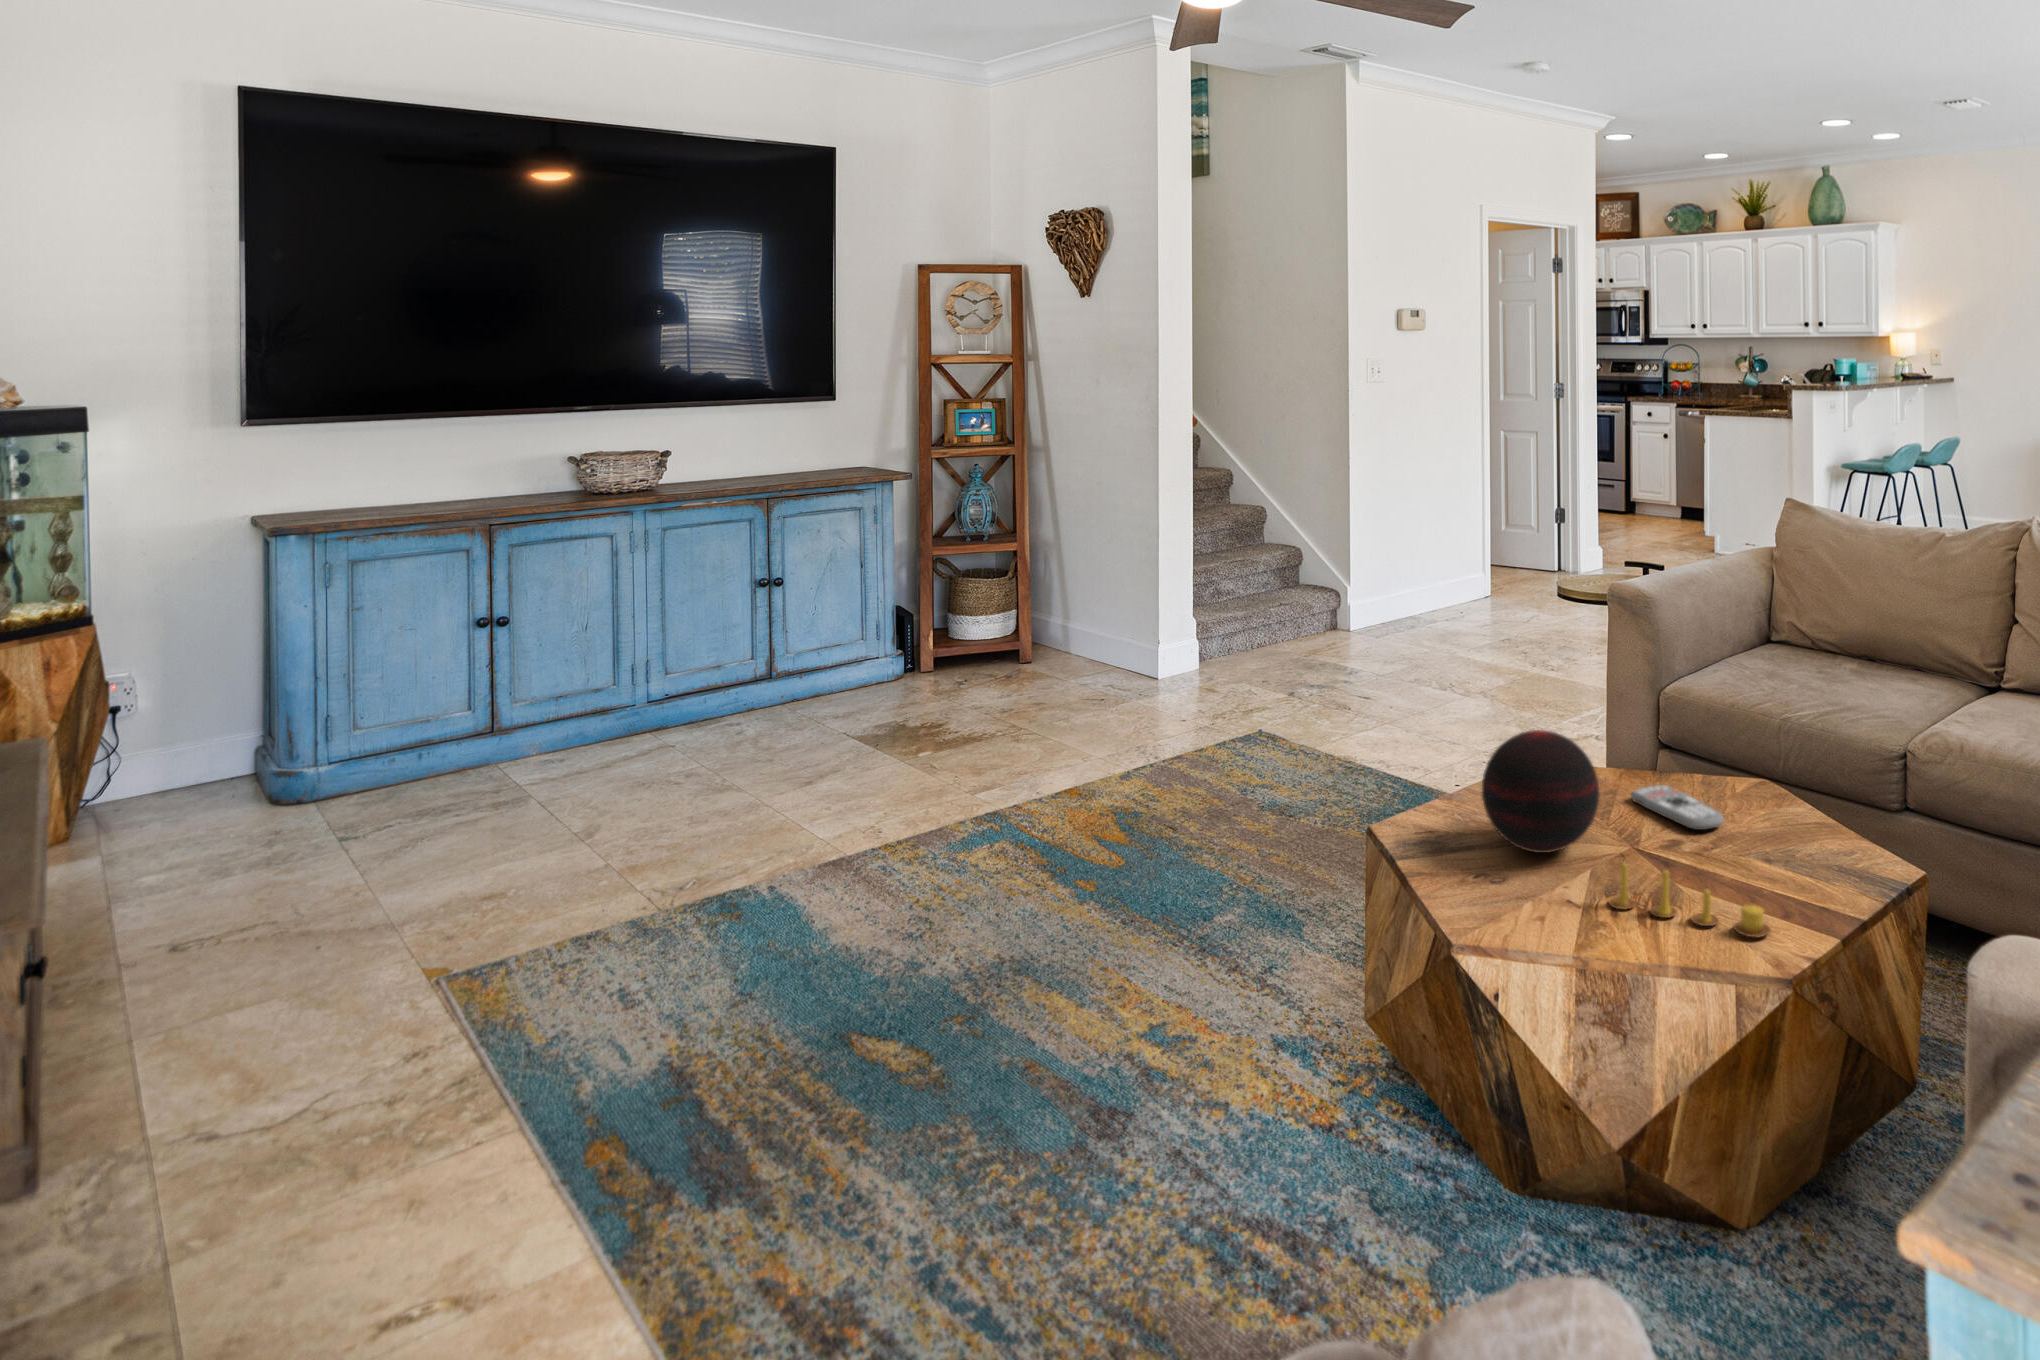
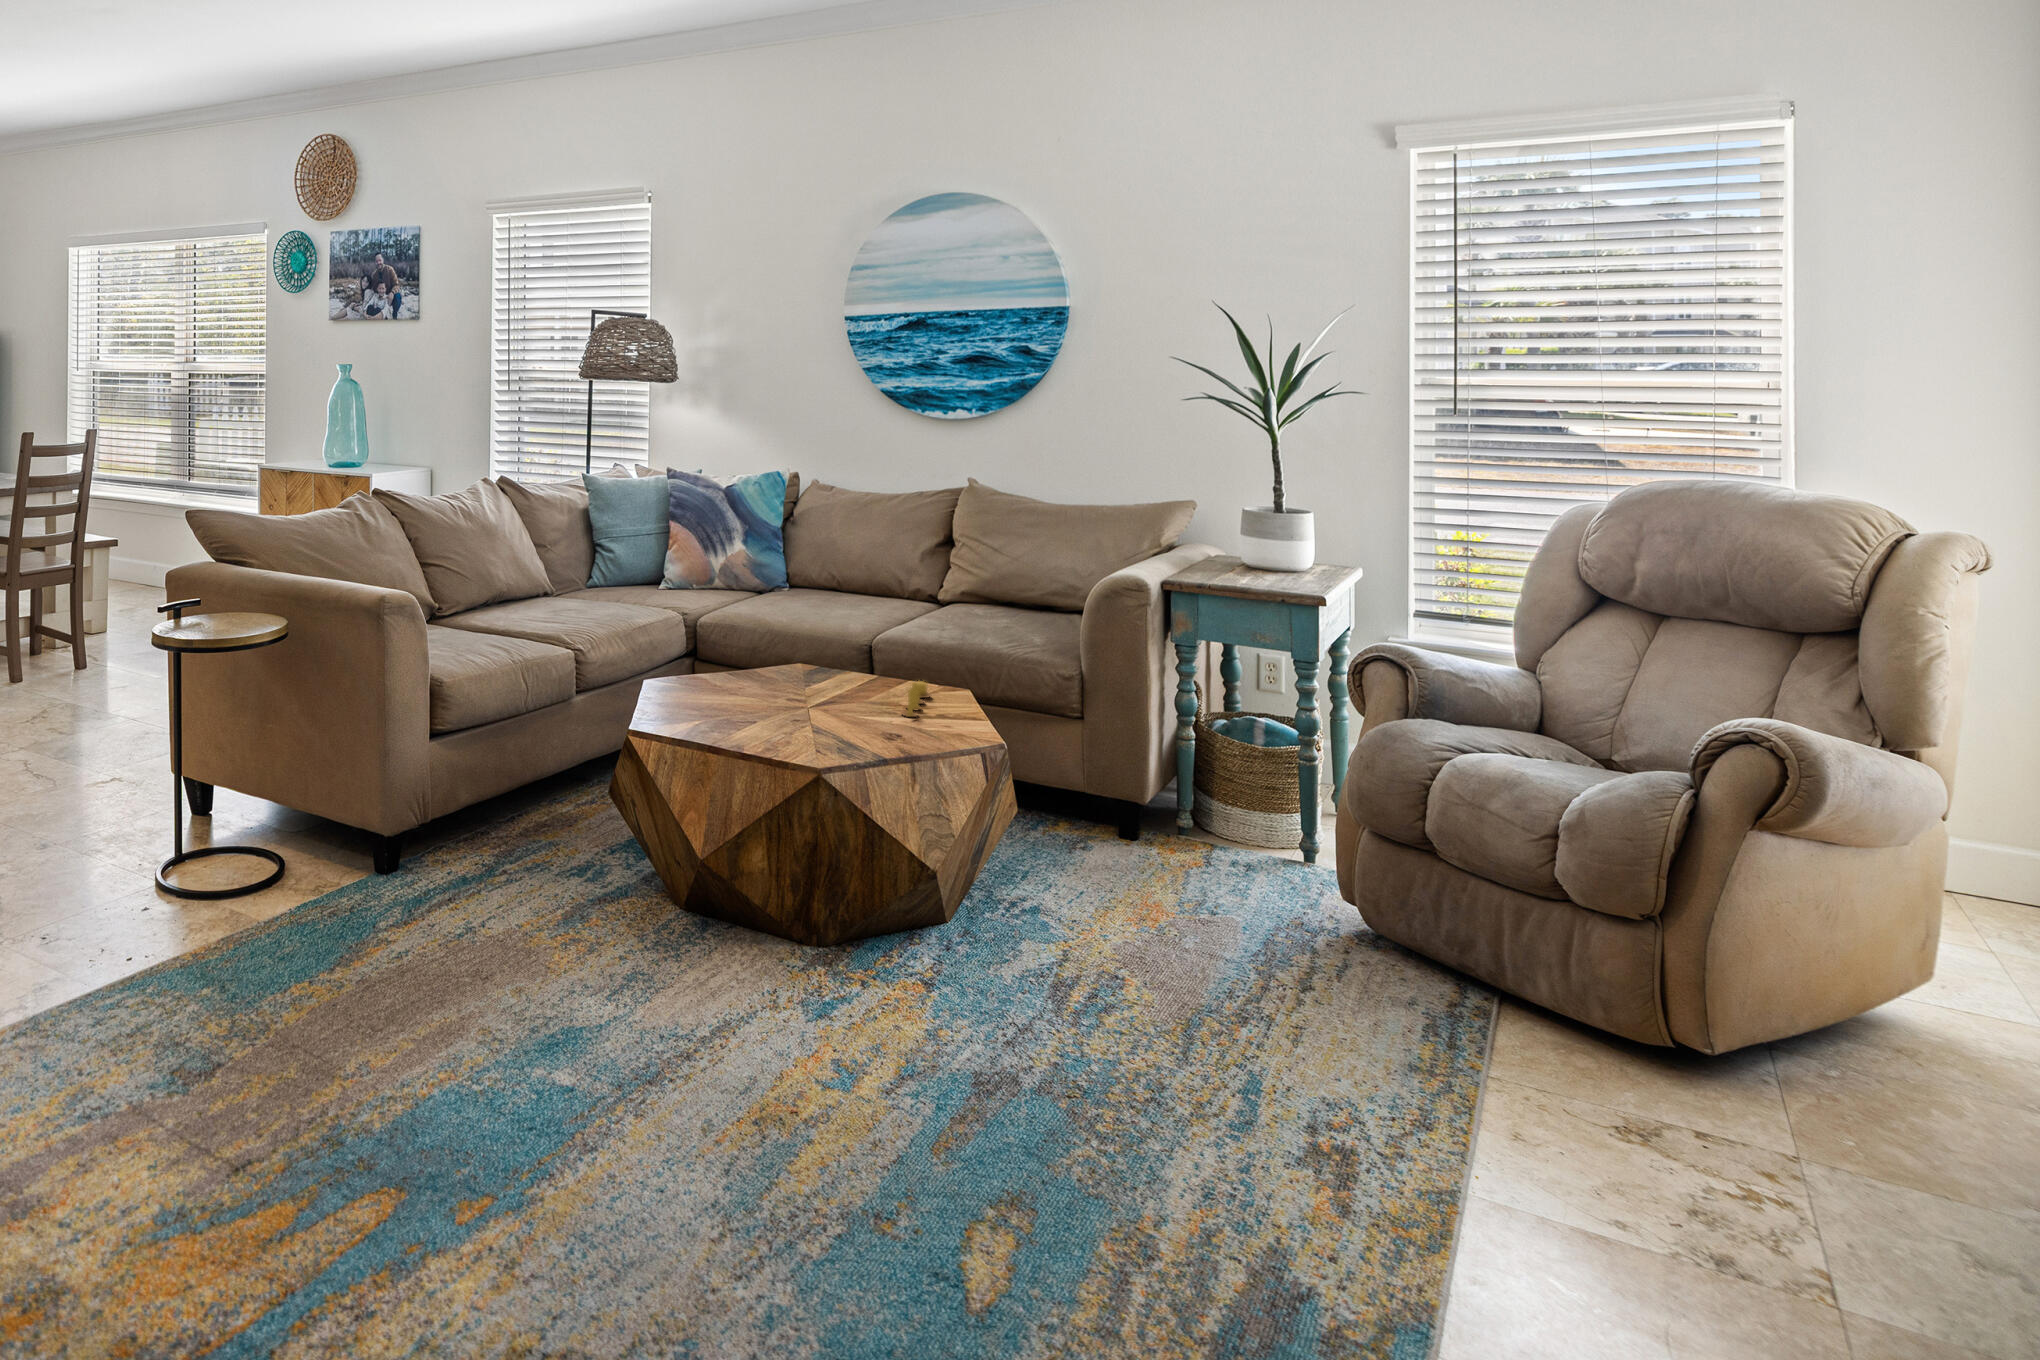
decorative orb: present [1482,730,1600,853] -> none [797,641,883,727]
remote control: present [1631,785,1724,830] -> none [712,679,785,700]

